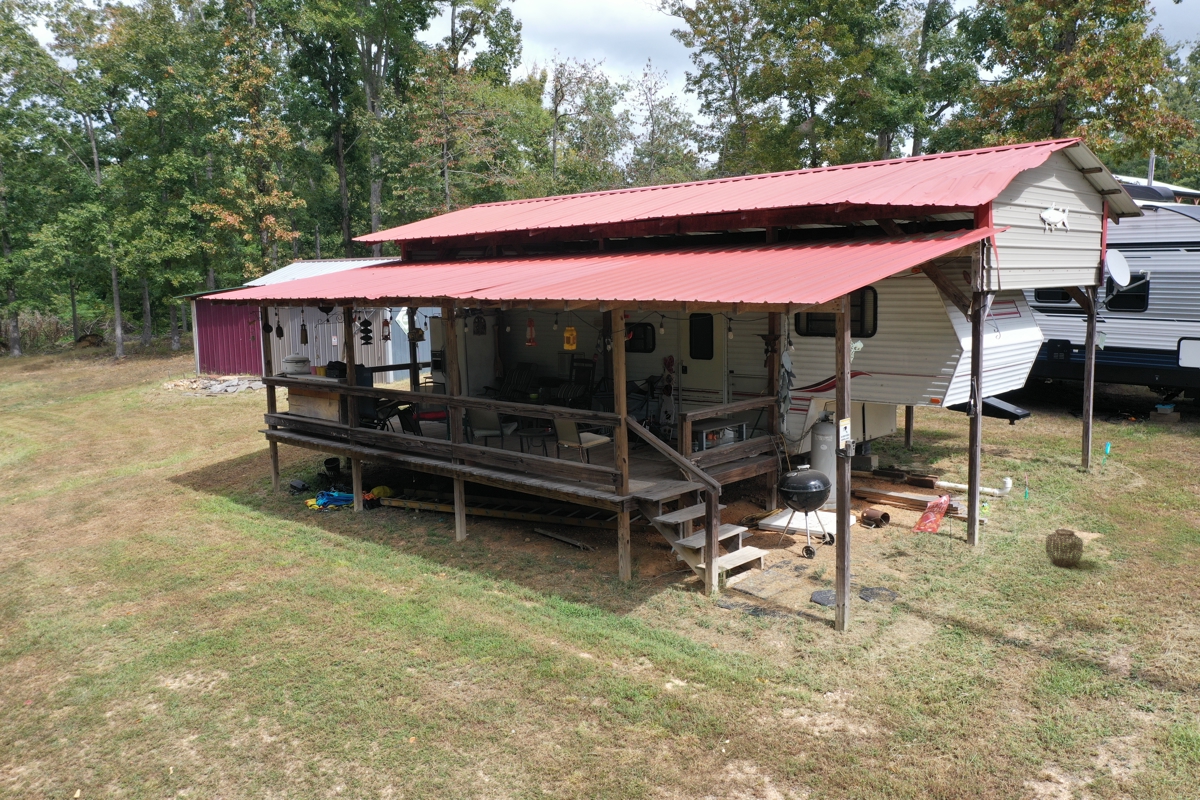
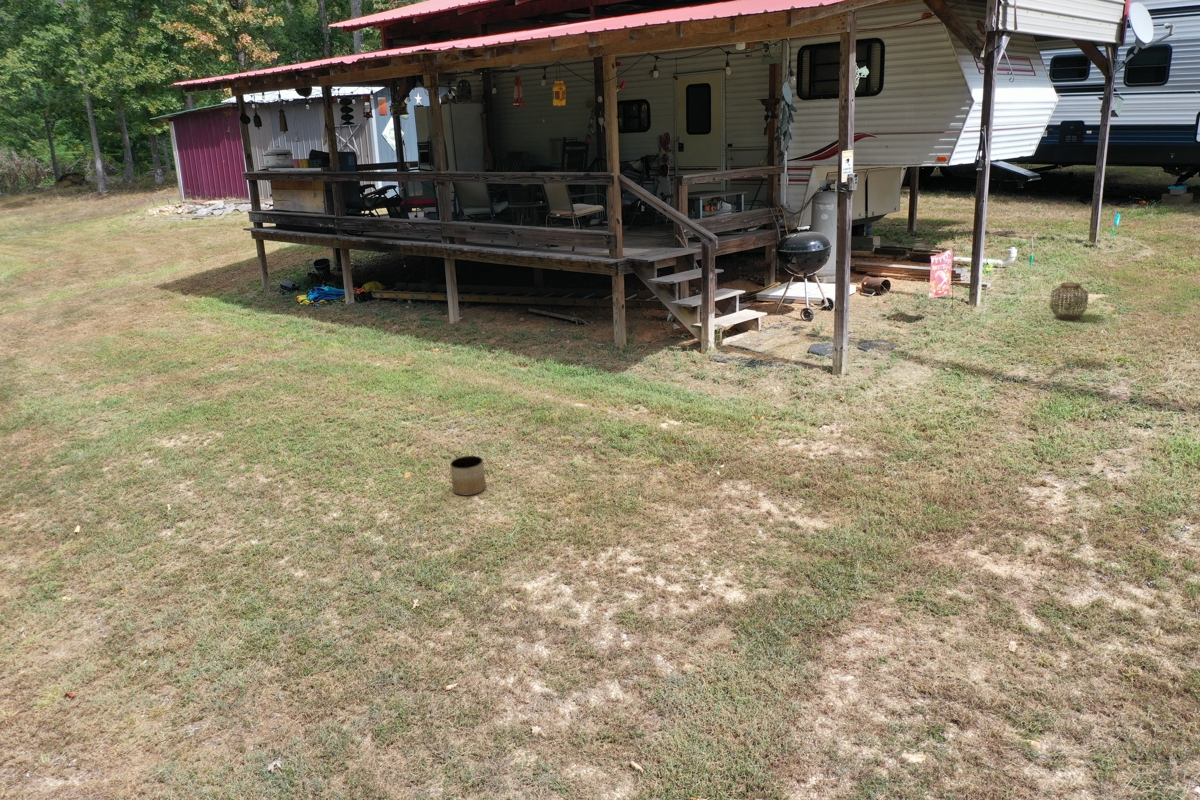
planter: none [455,724,489,768] -> present [450,456,486,495]

